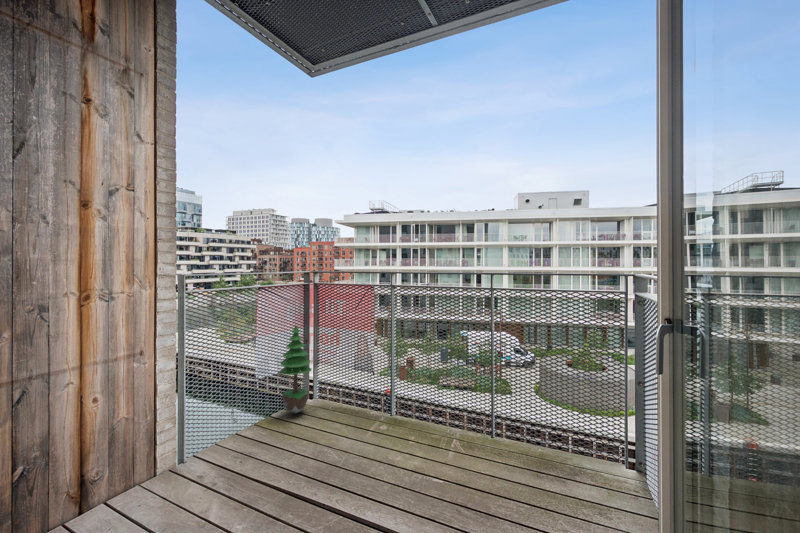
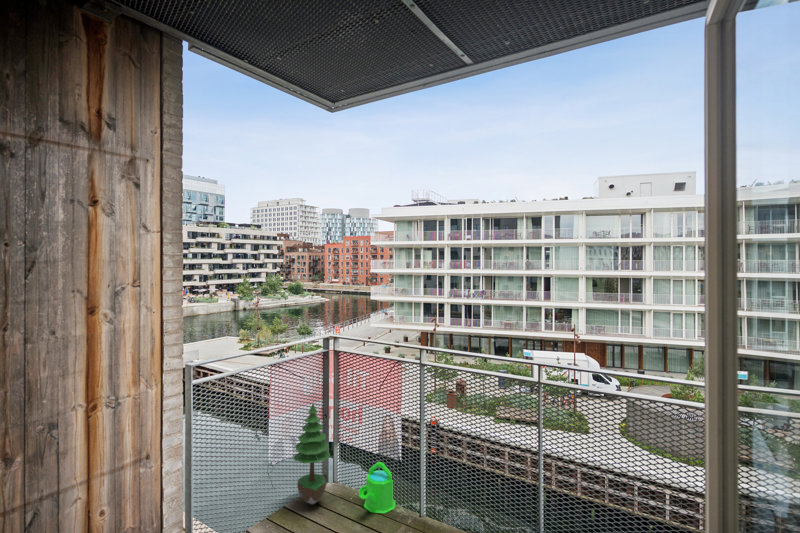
watering can: none [338,374,370,416] -> present [359,462,396,513]

